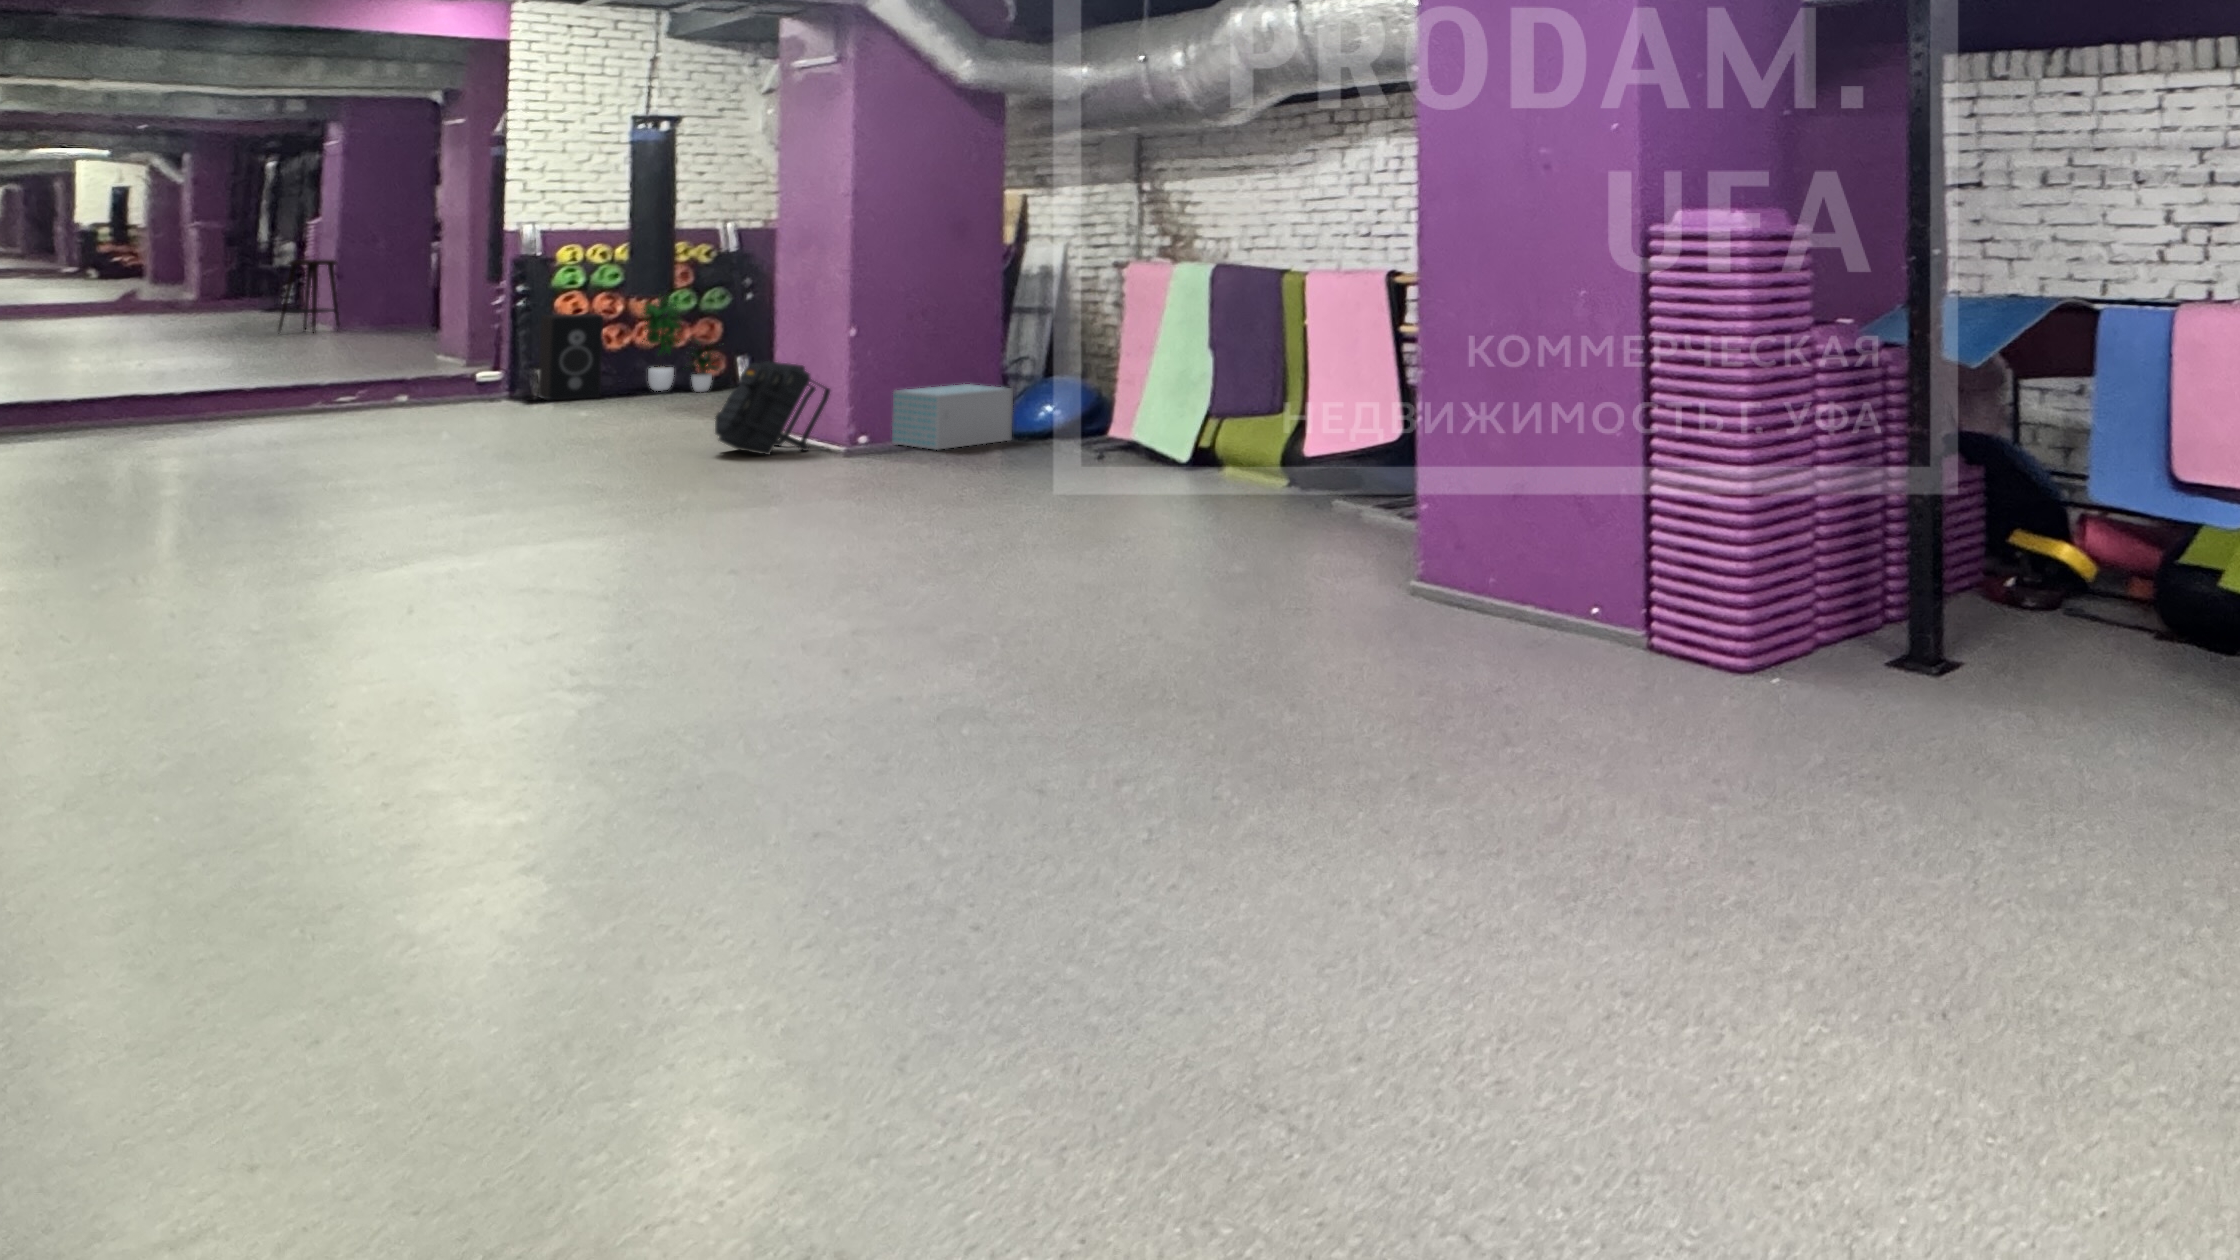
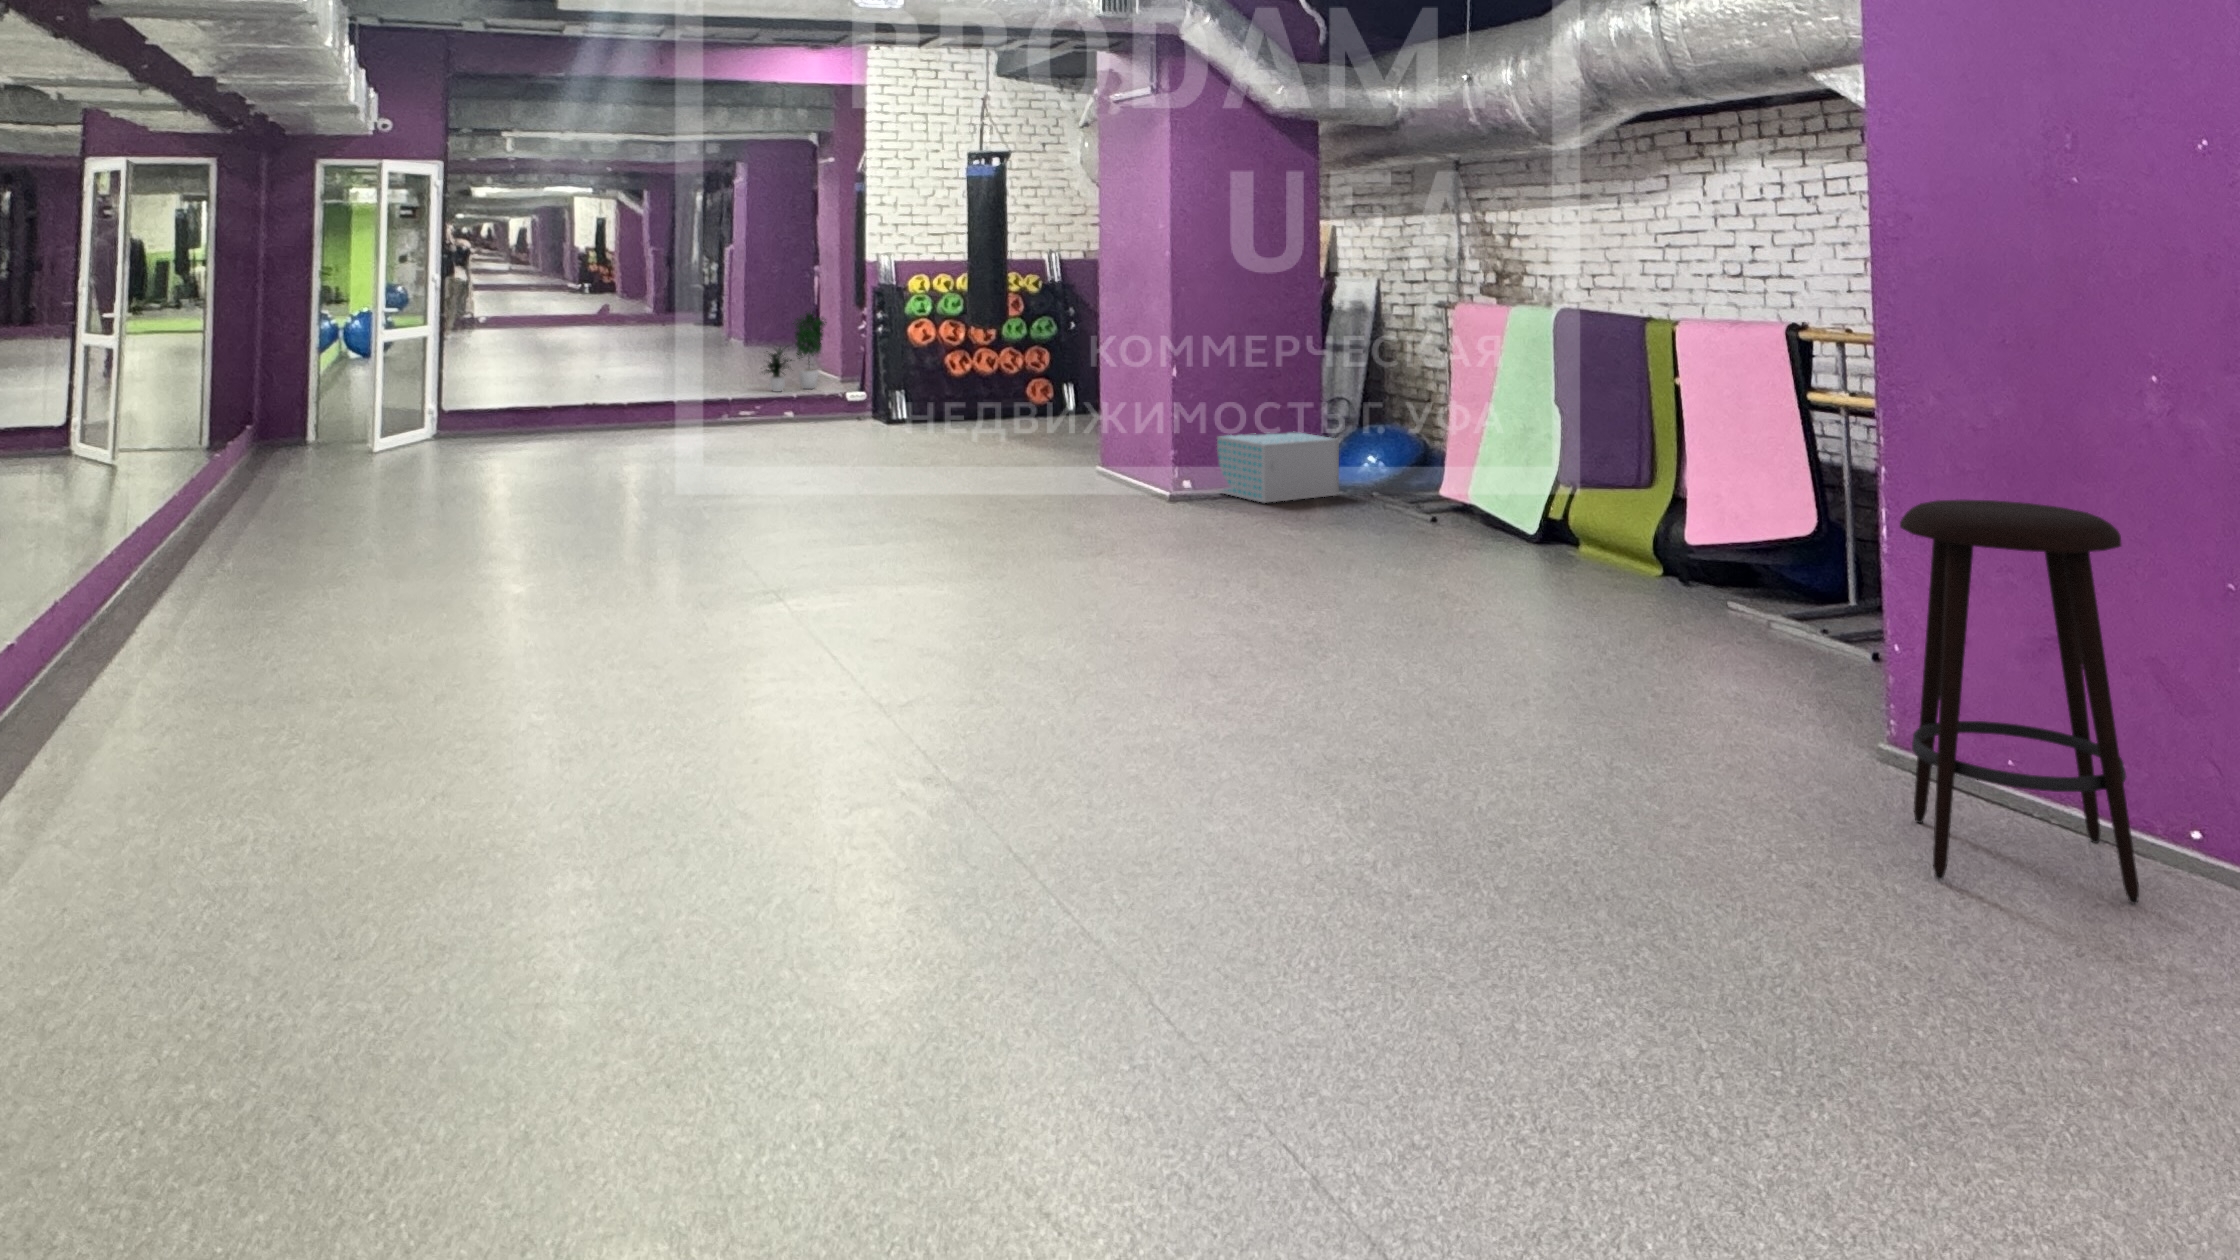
stool: present [278,260,340,333] -> present [1900,500,2139,904]
potted plant: present [642,298,720,392] -> present [766,313,827,392]
speaker: present [538,314,603,400] -> none [895,342,948,424]
backpack: present [715,361,830,455] -> none [1049,400,1157,499]

